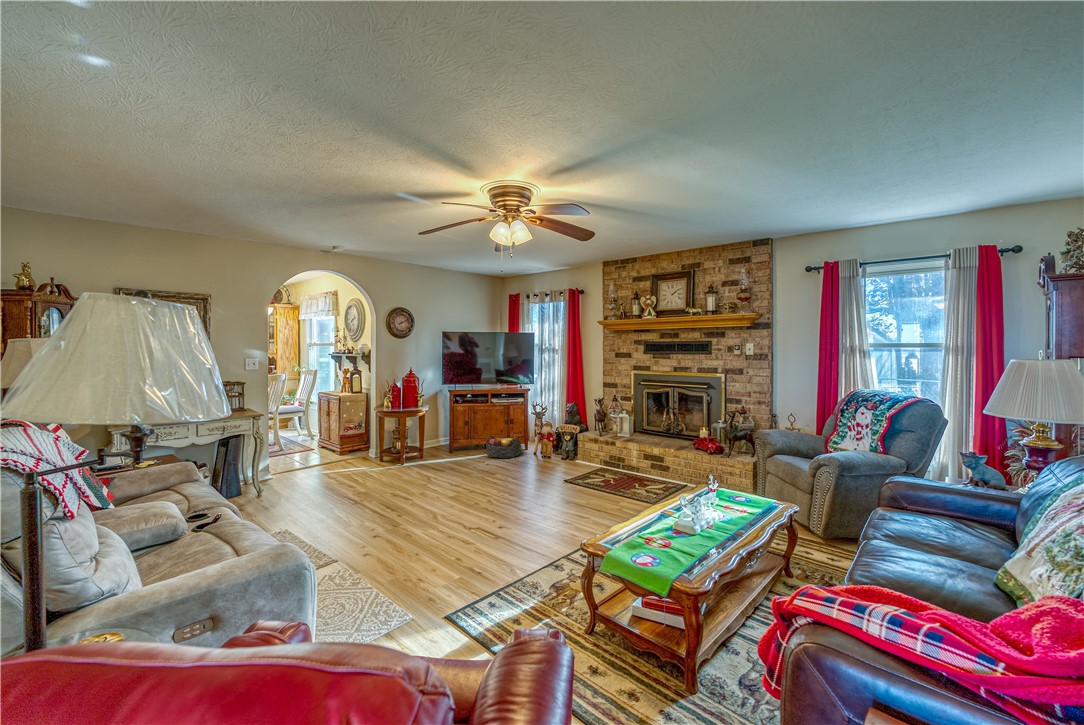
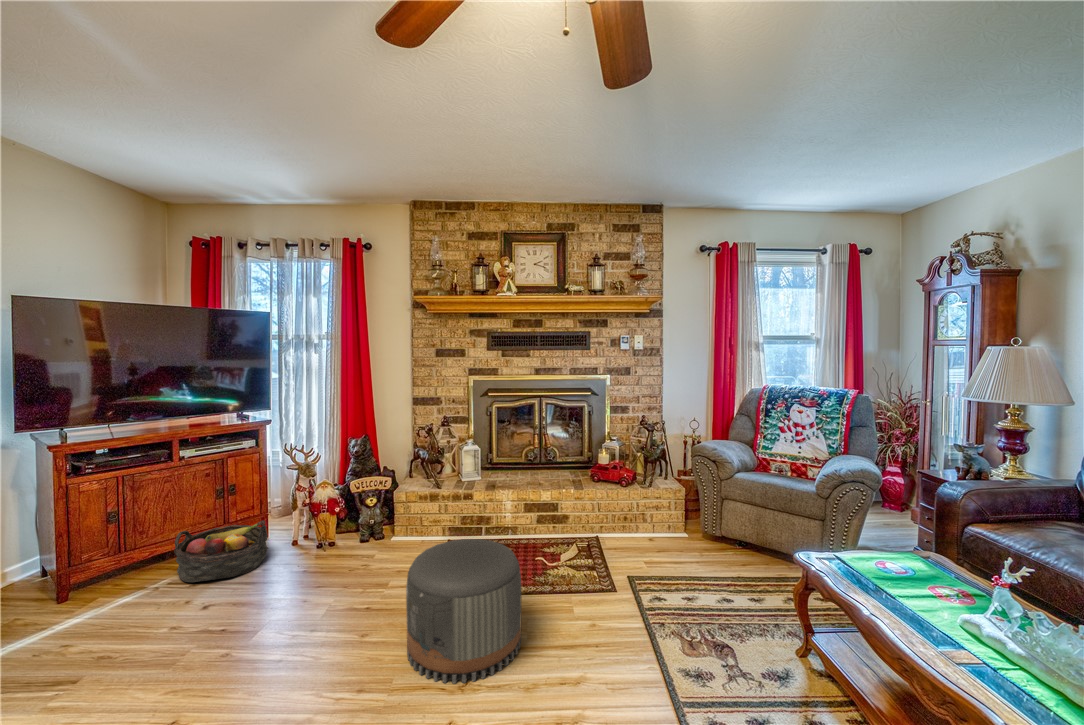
pouf: none [531,451,584,505] -> present [406,539,521,683]

